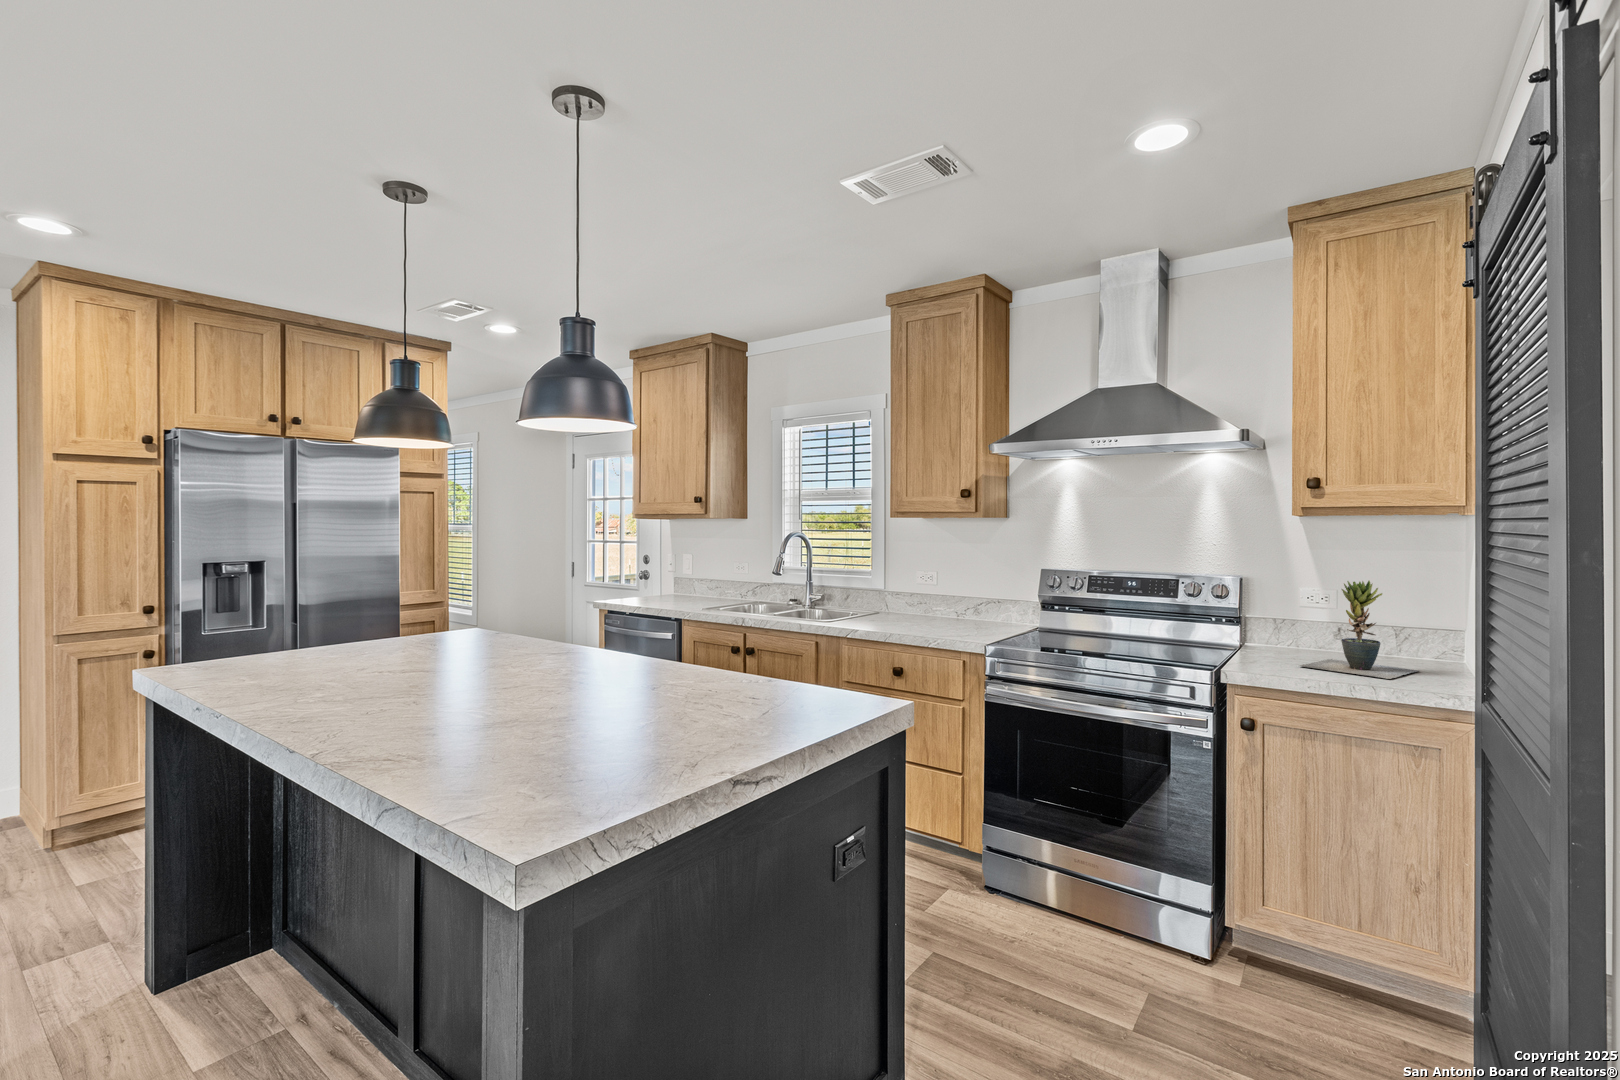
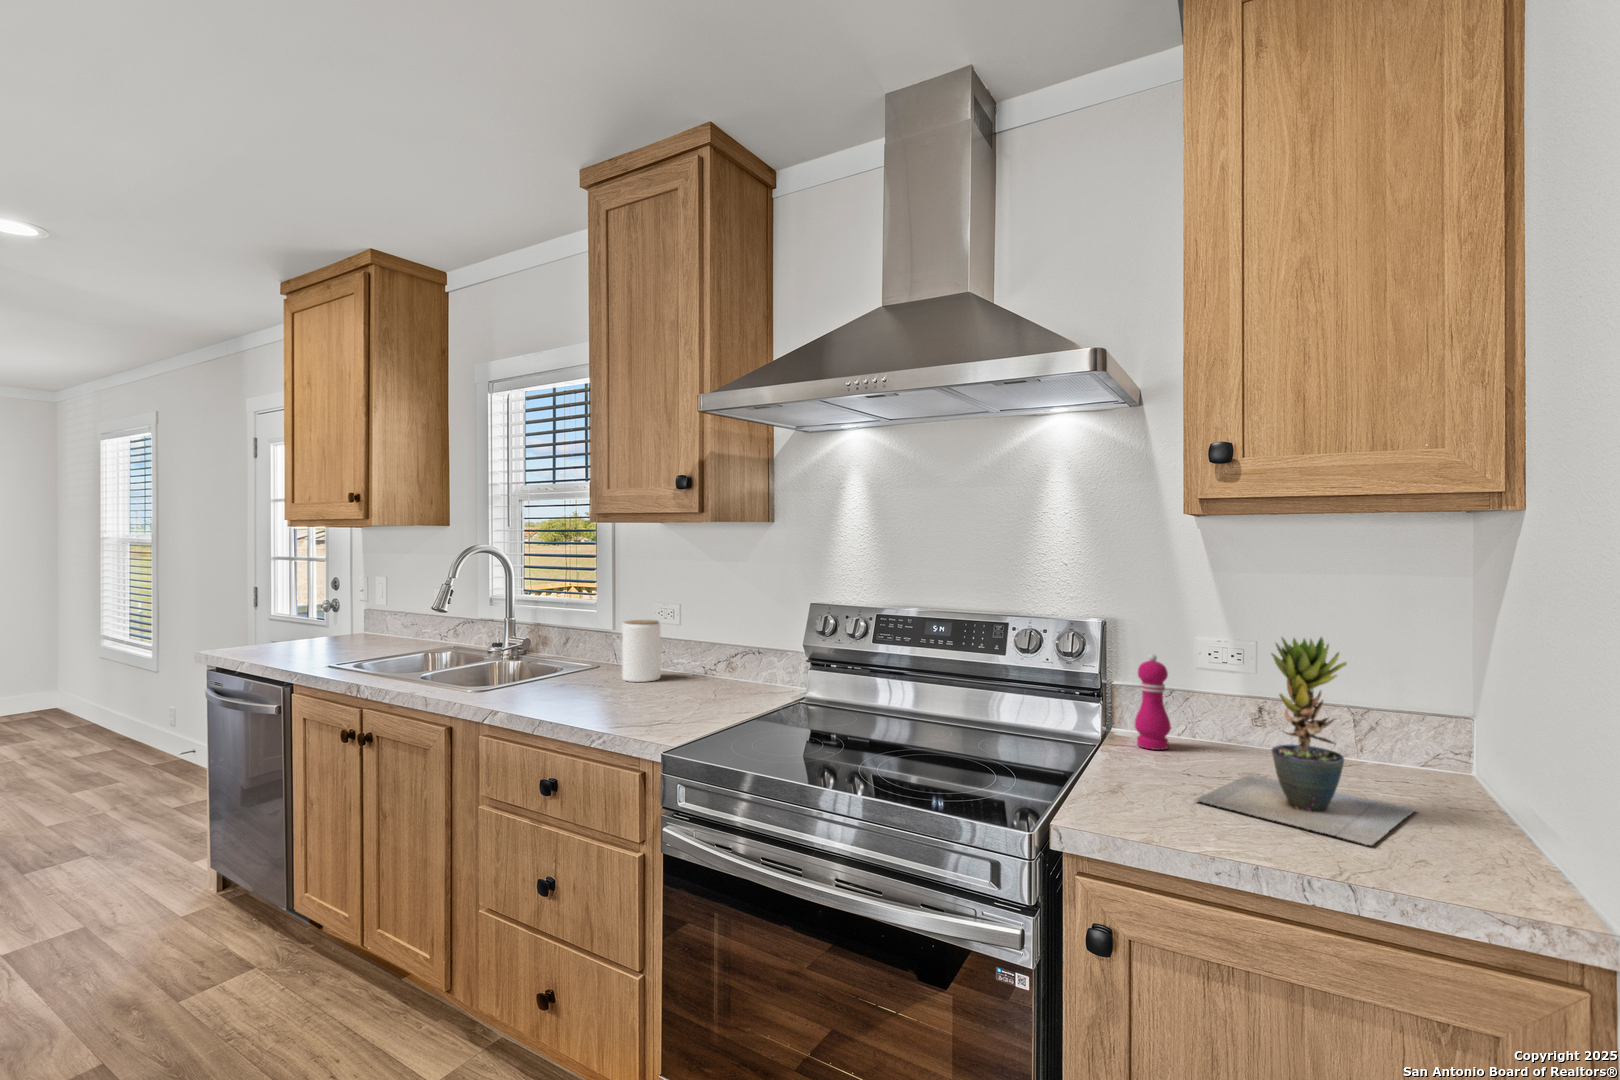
jar: none [906,581,930,620] -> present [622,620,660,682]
pepper mill: none [1261,596,1283,651] -> present [1134,654,1171,750]

